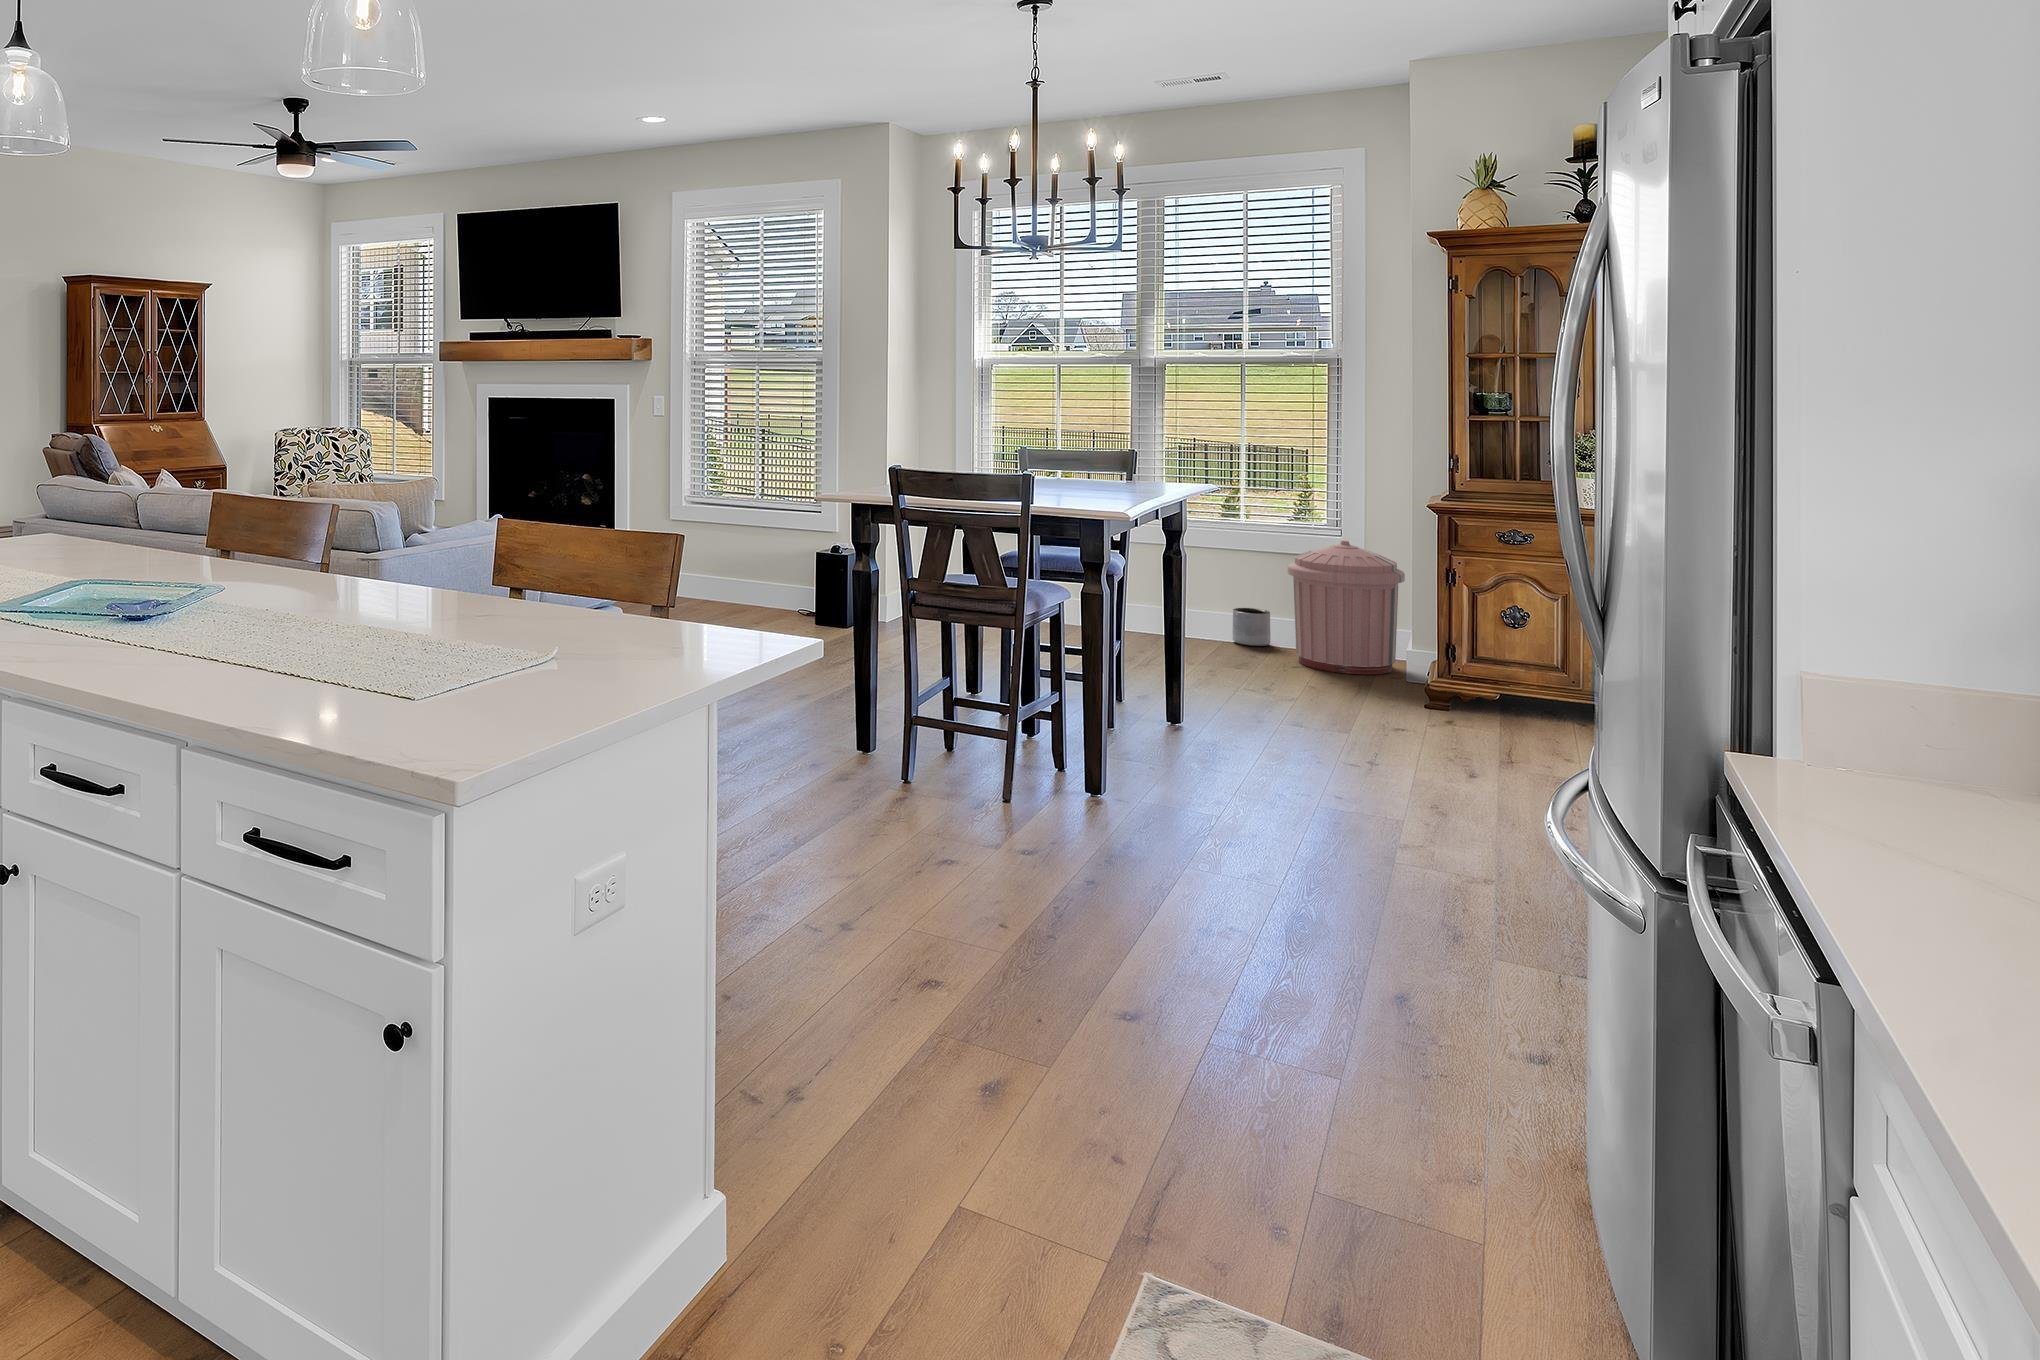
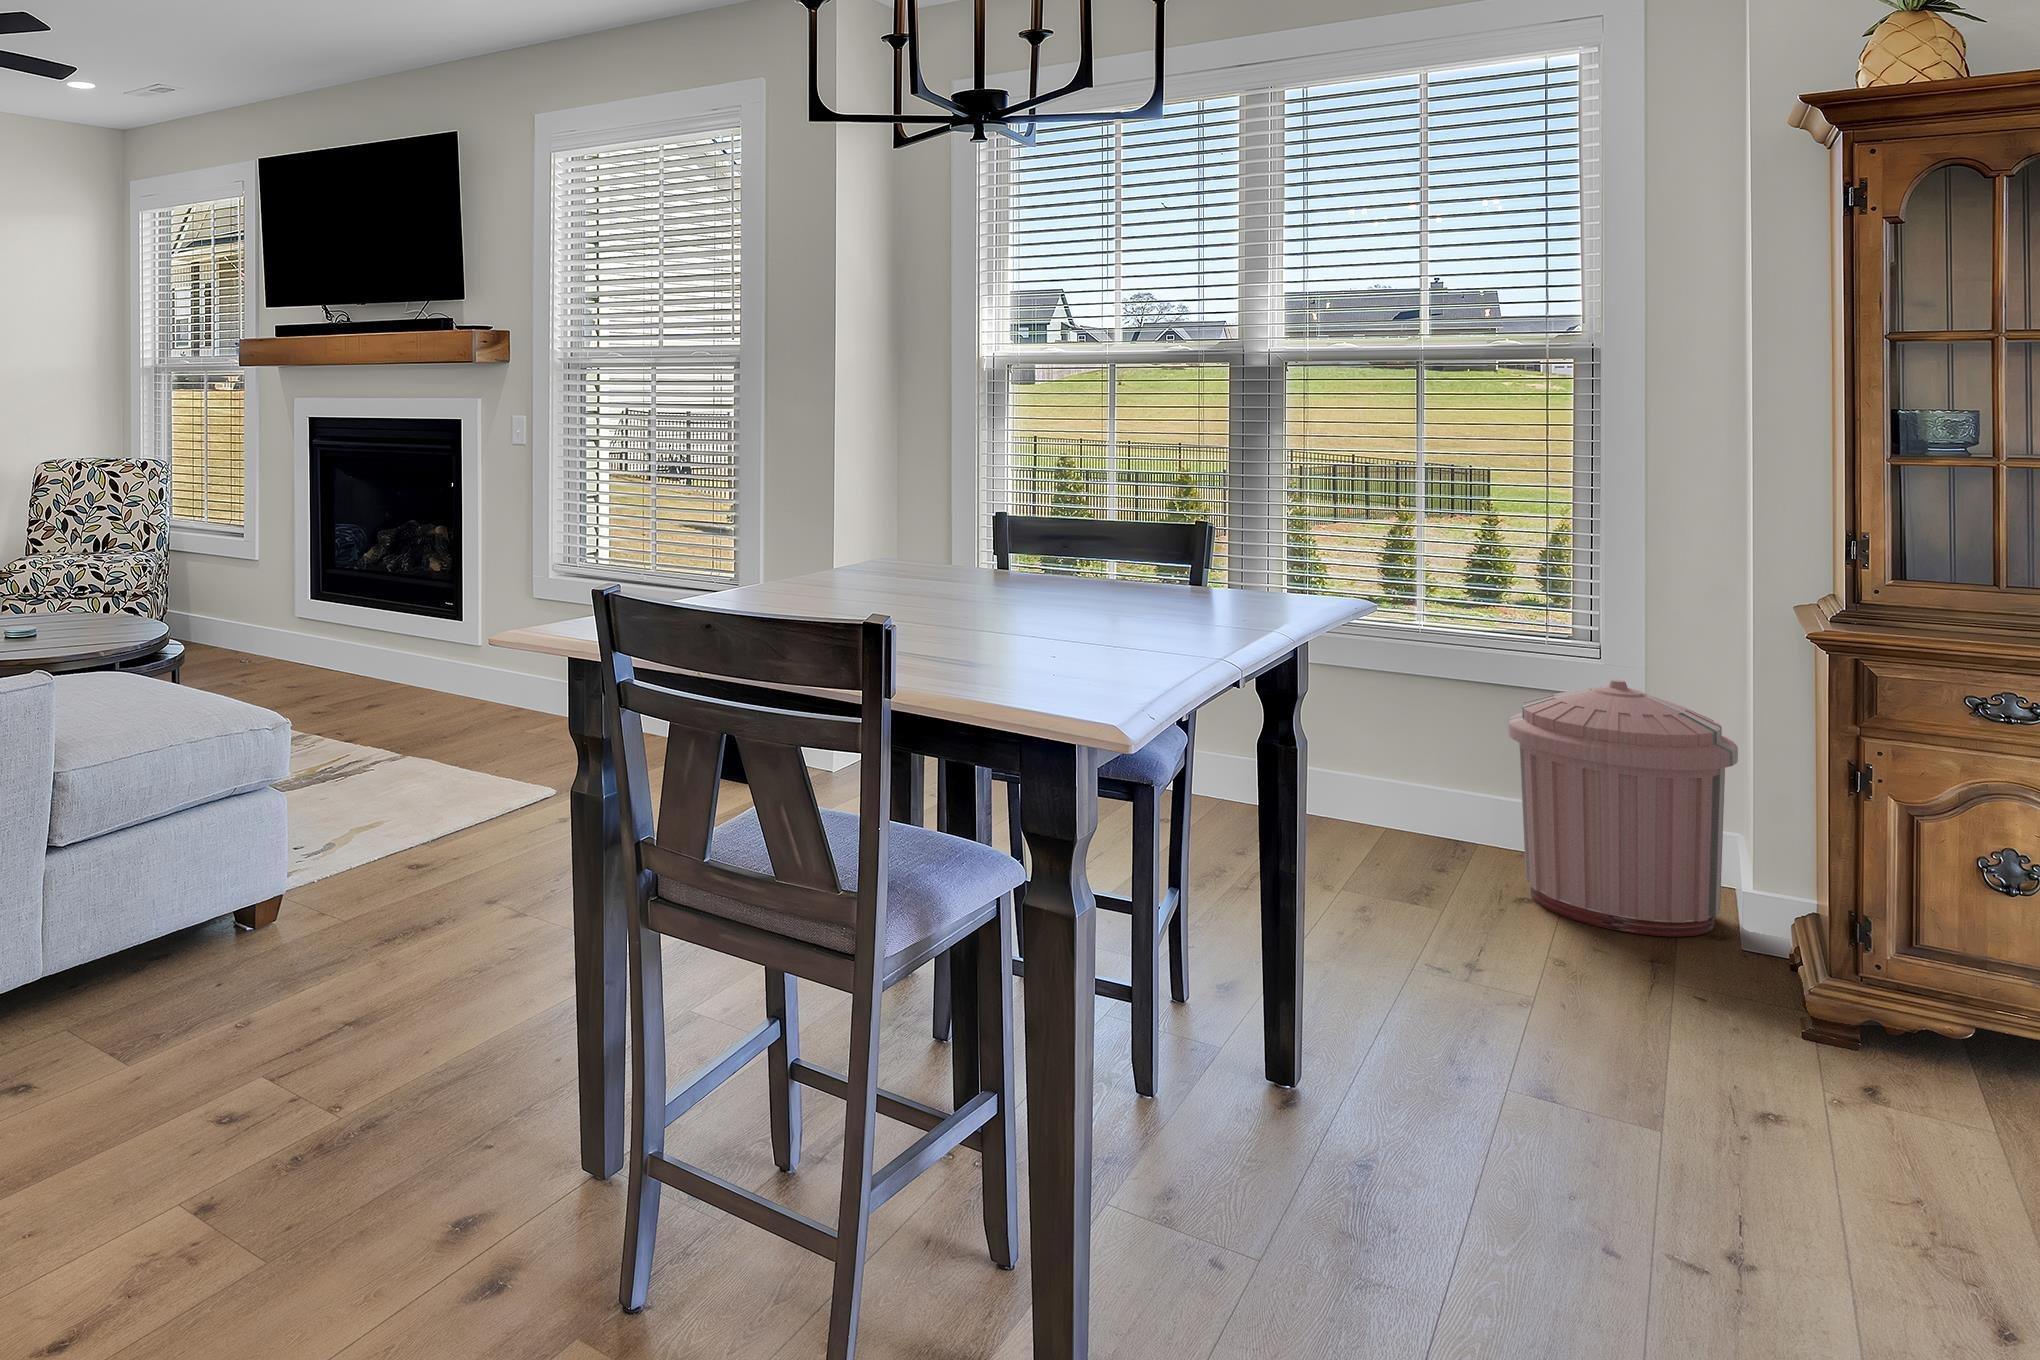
planter: present [1233,608,1271,646] -> none [1408,781,1476,853]

